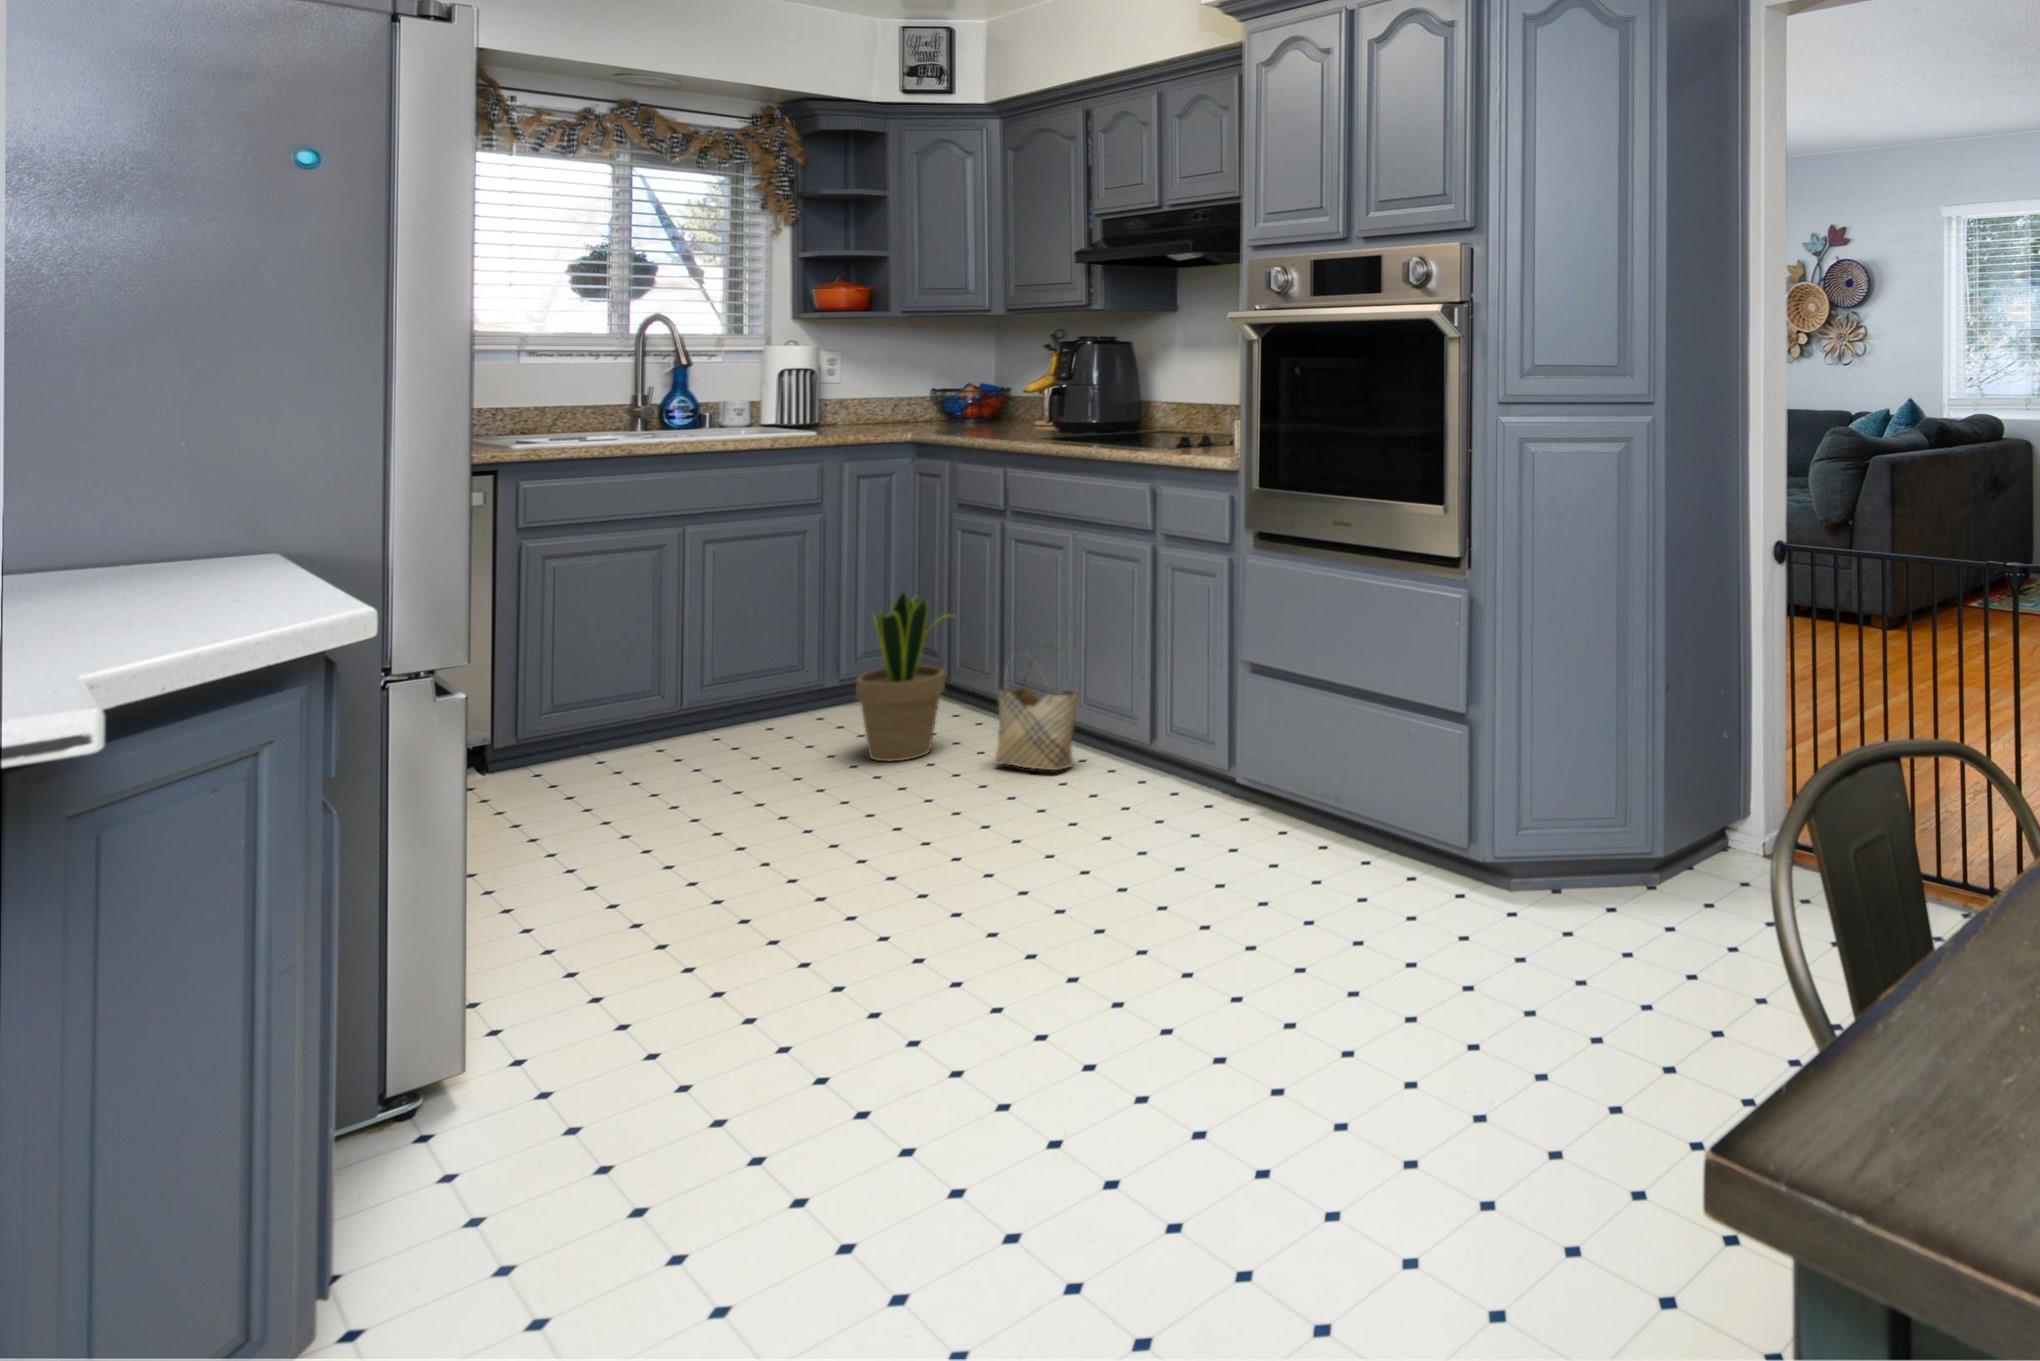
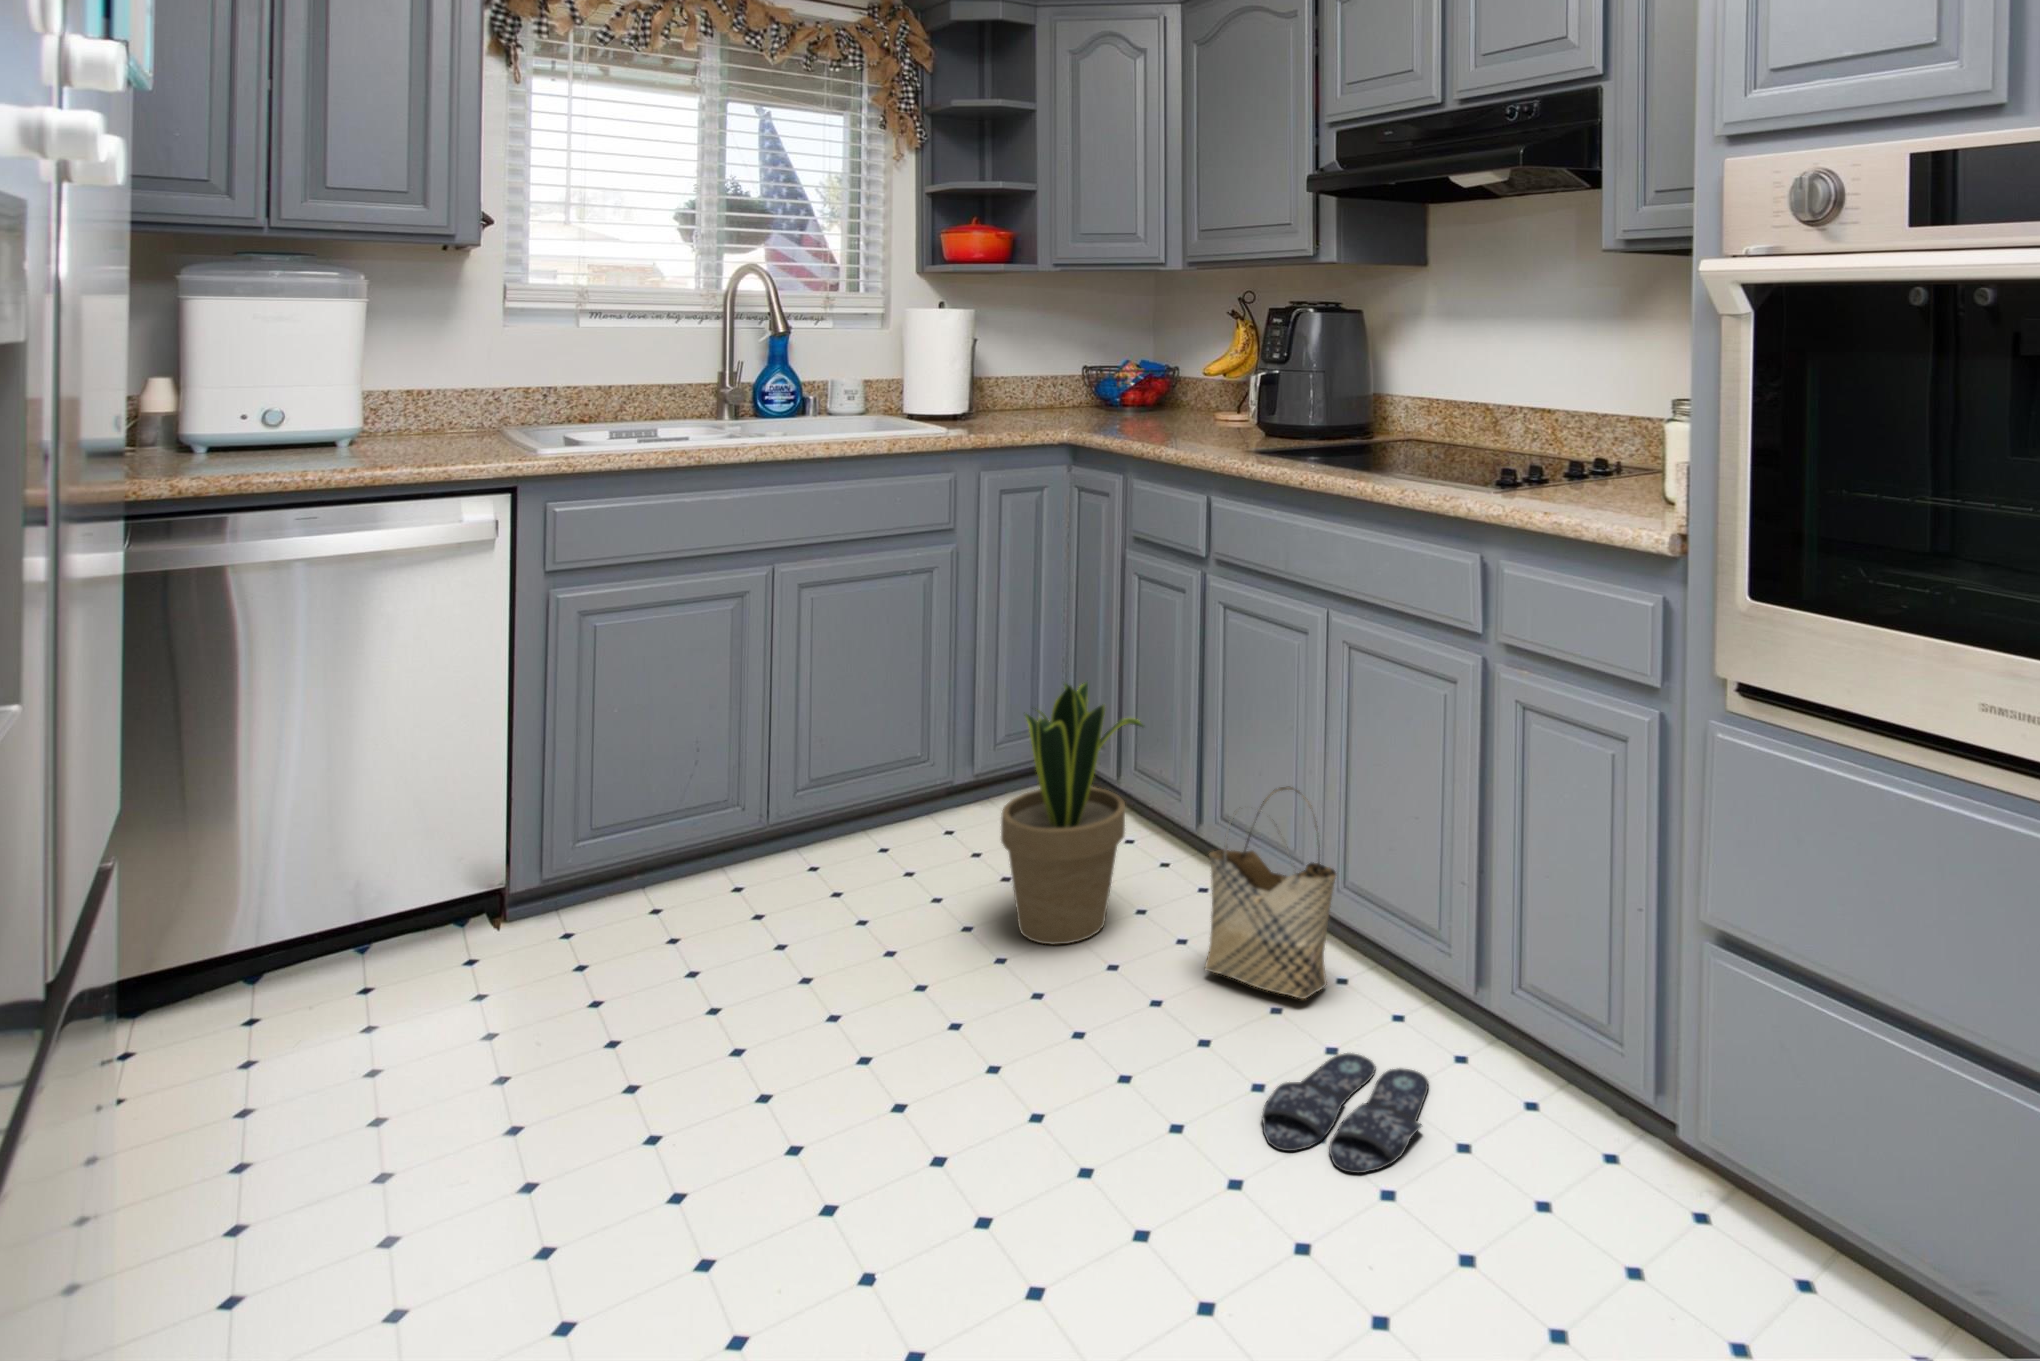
slippers: none [1012,789,1121,827] -> present [1262,1053,1428,1173]

